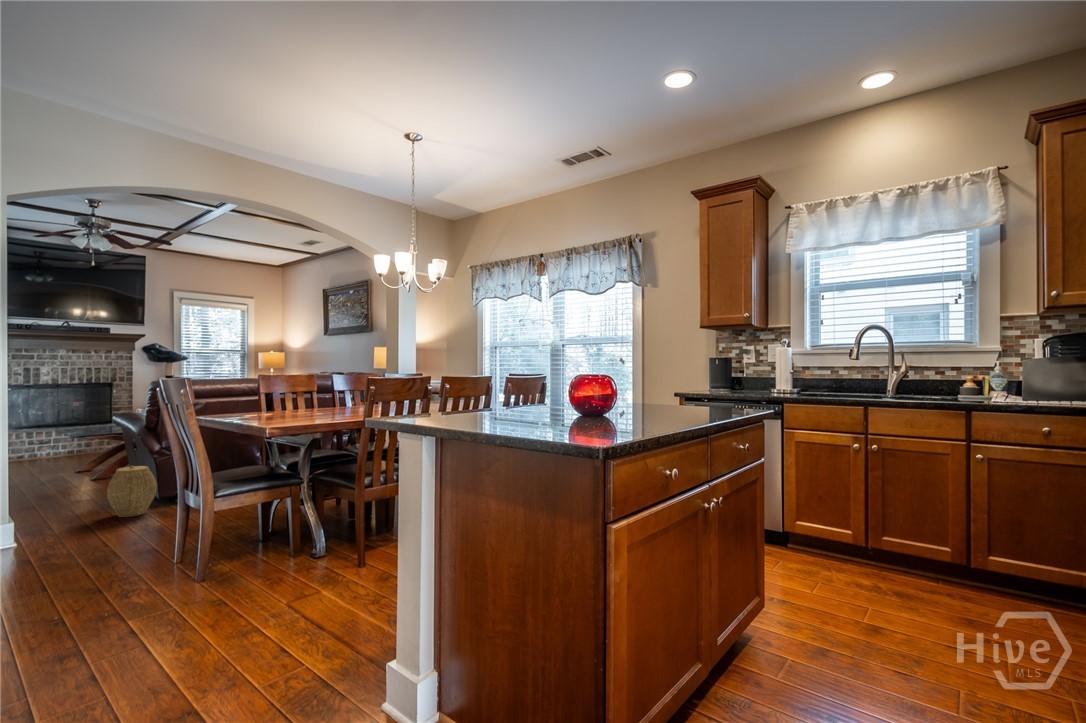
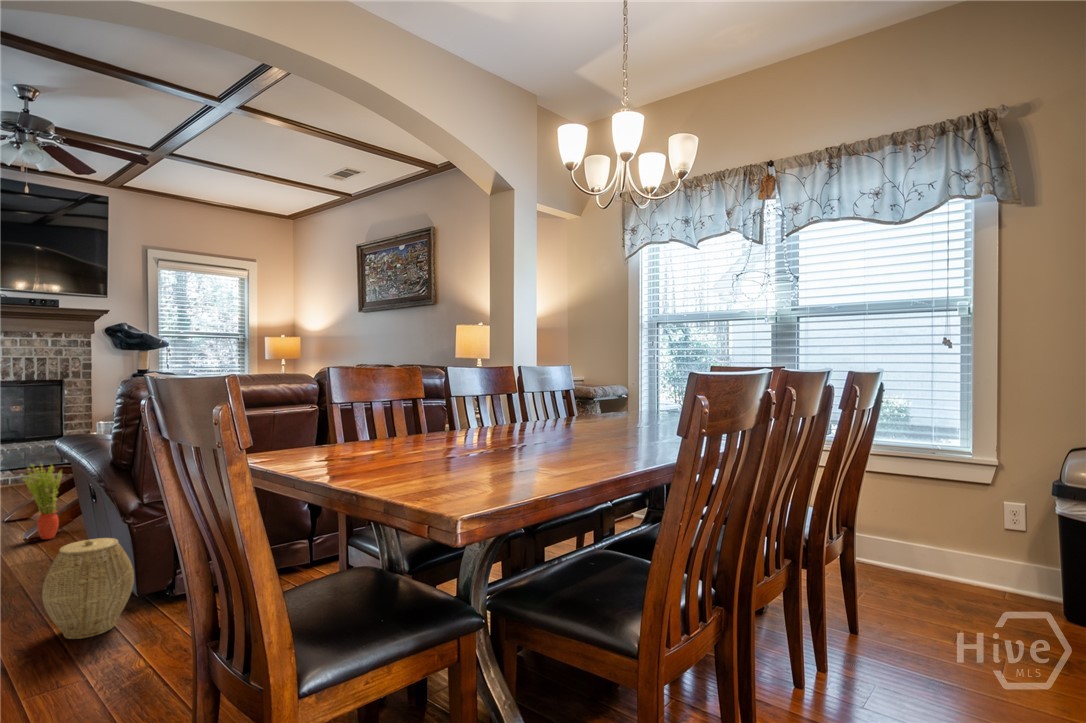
potted plant: none [88,432,115,480] -> present [23,464,62,539]

